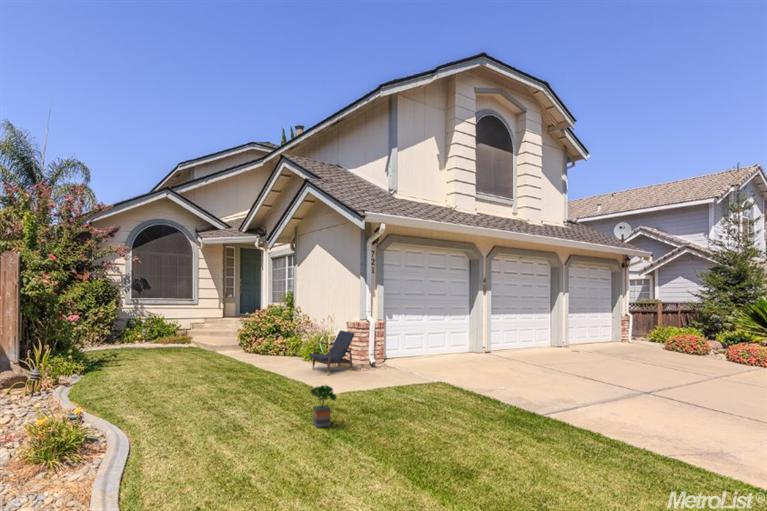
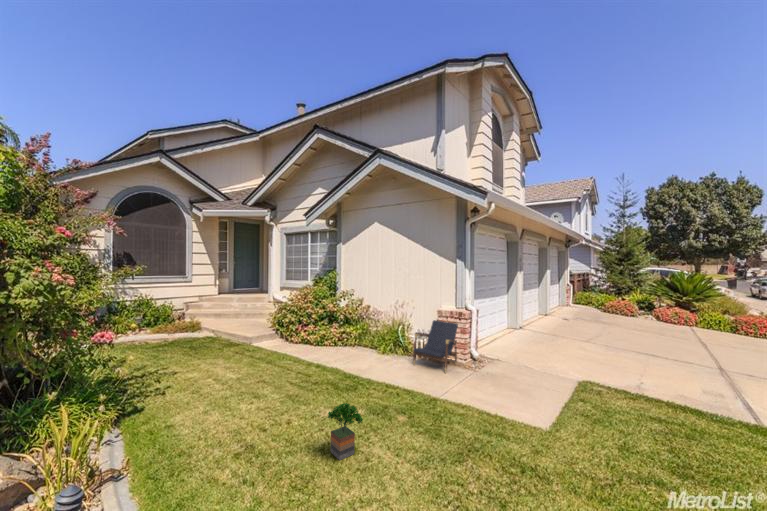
potted tree: present [310,385,336,428] -> present [328,403,363,460]

